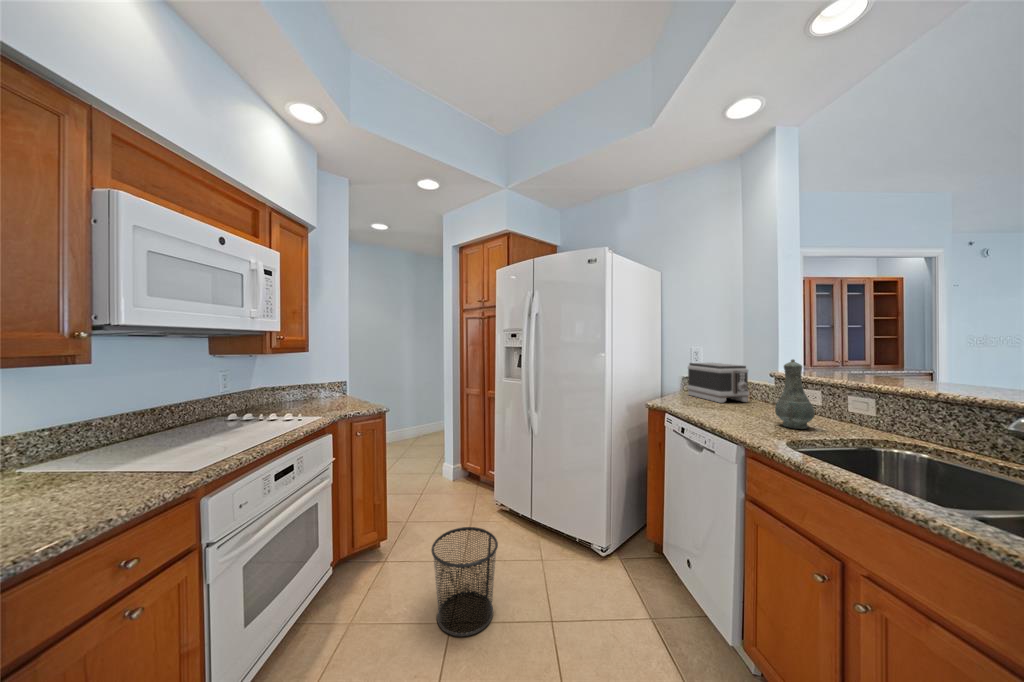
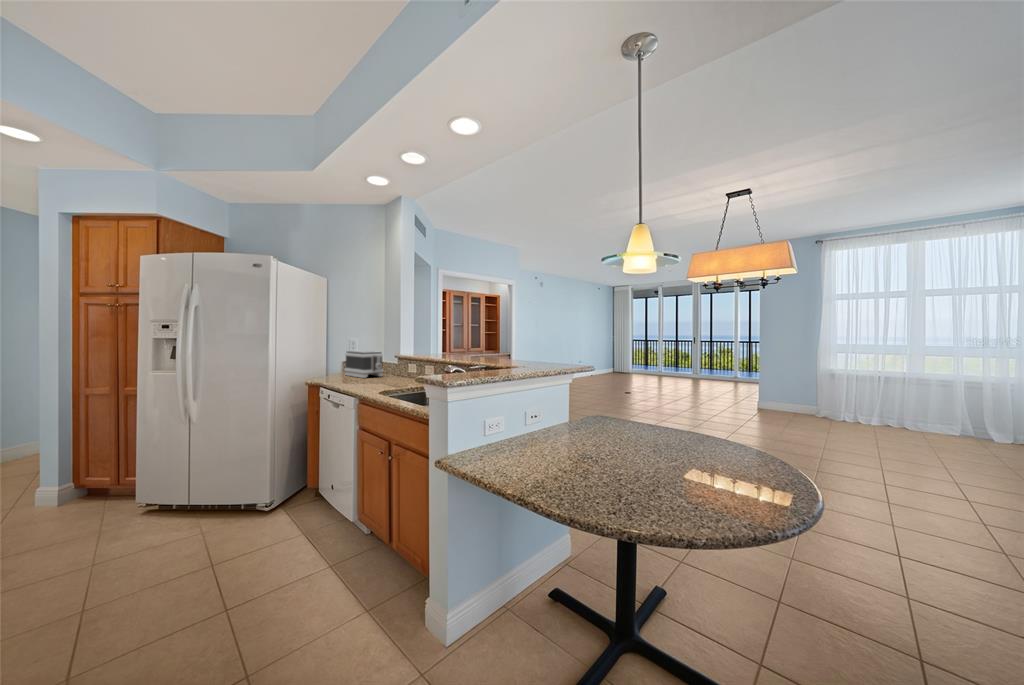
vase: present [775,359,815,429] -> none [383,346,402,386]
waste bin: present [432,527,498,636] -> none [60,511,152,609]

